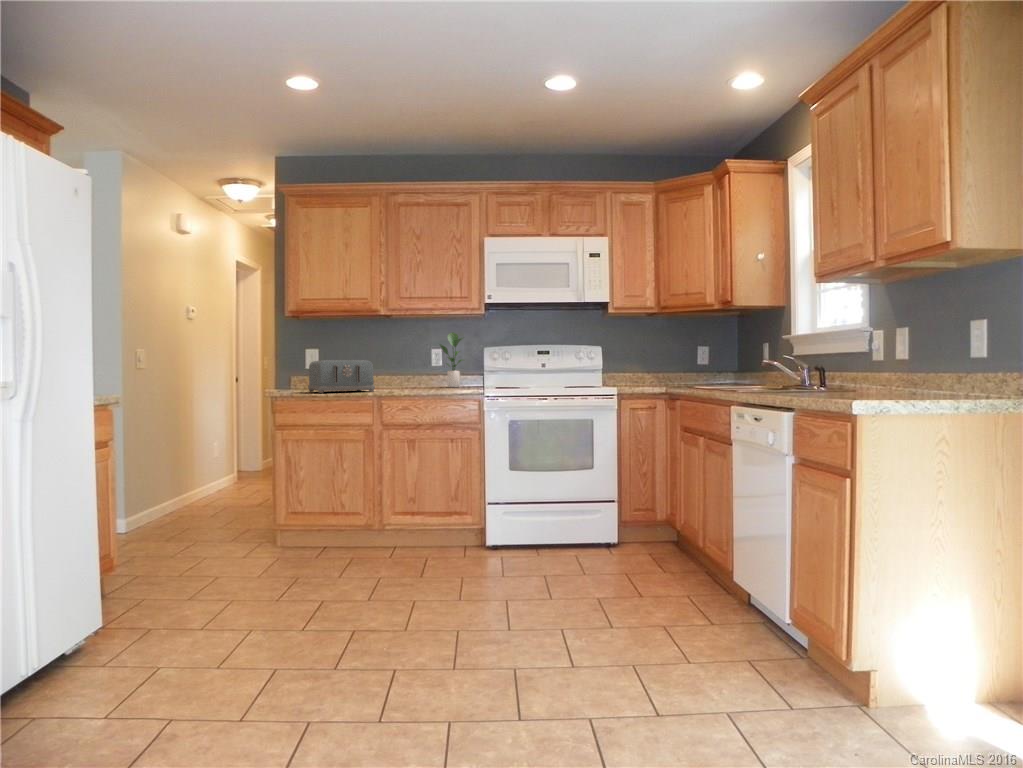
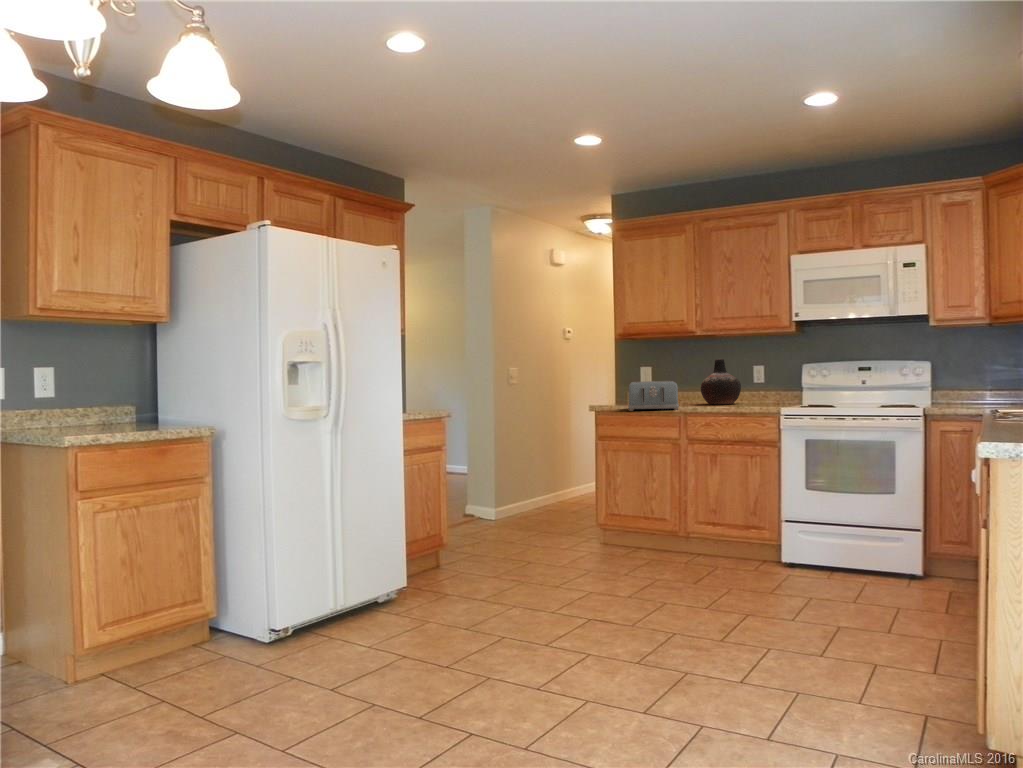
potted plant: present [440,333,463,387] -> none [755,349,783,404]
vase: none [380,341,421,388] -> present [701,359,741,404]

